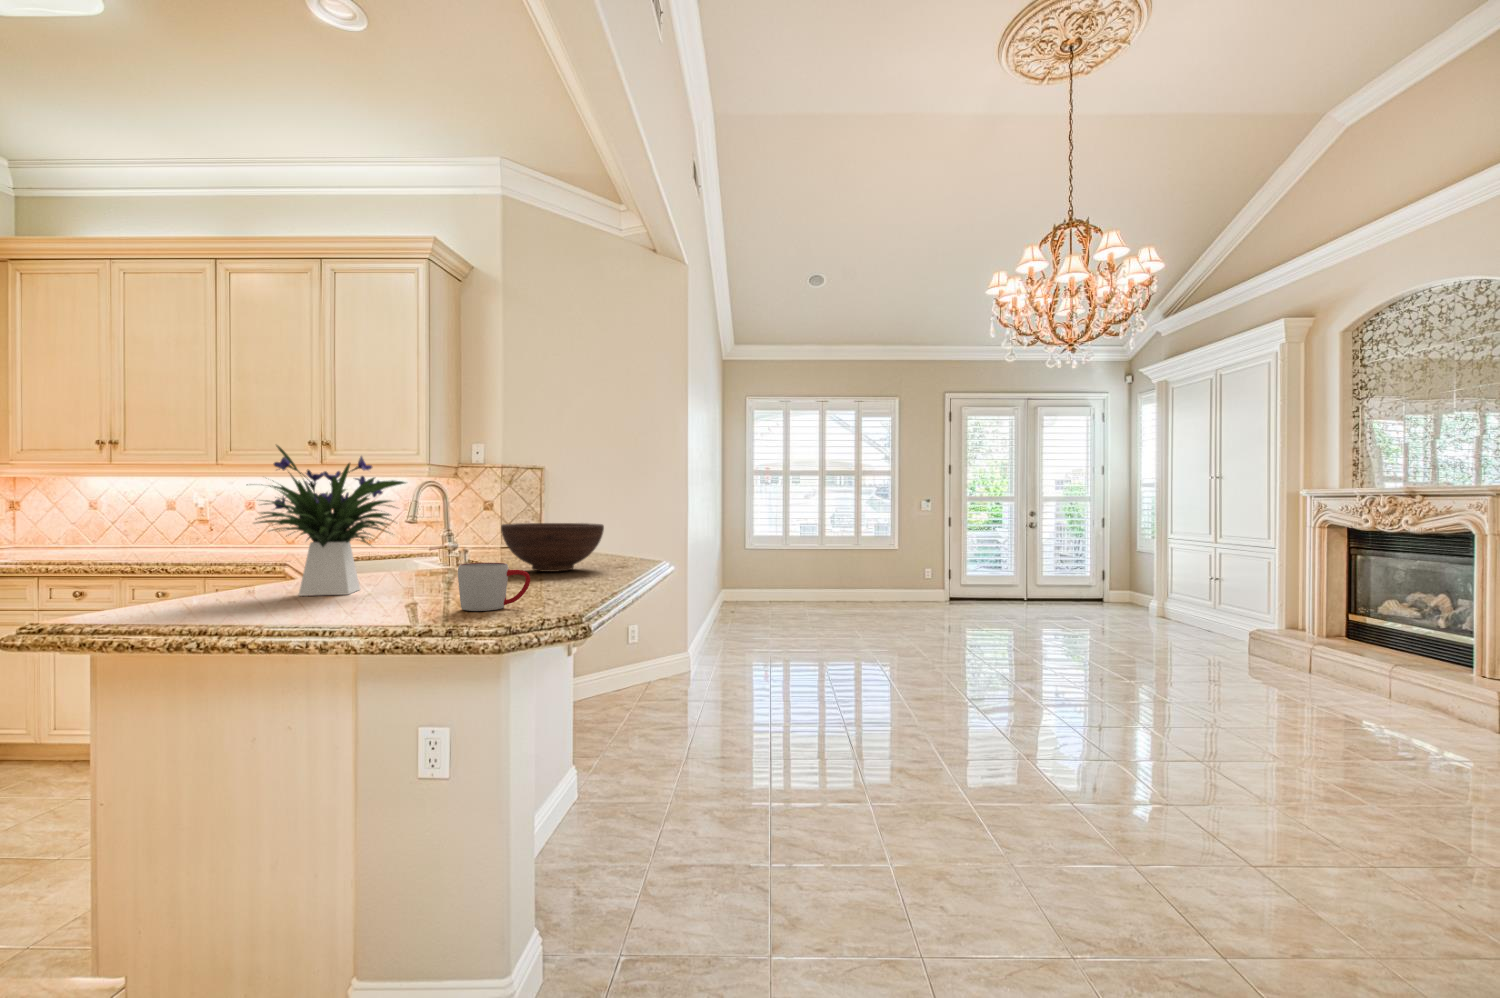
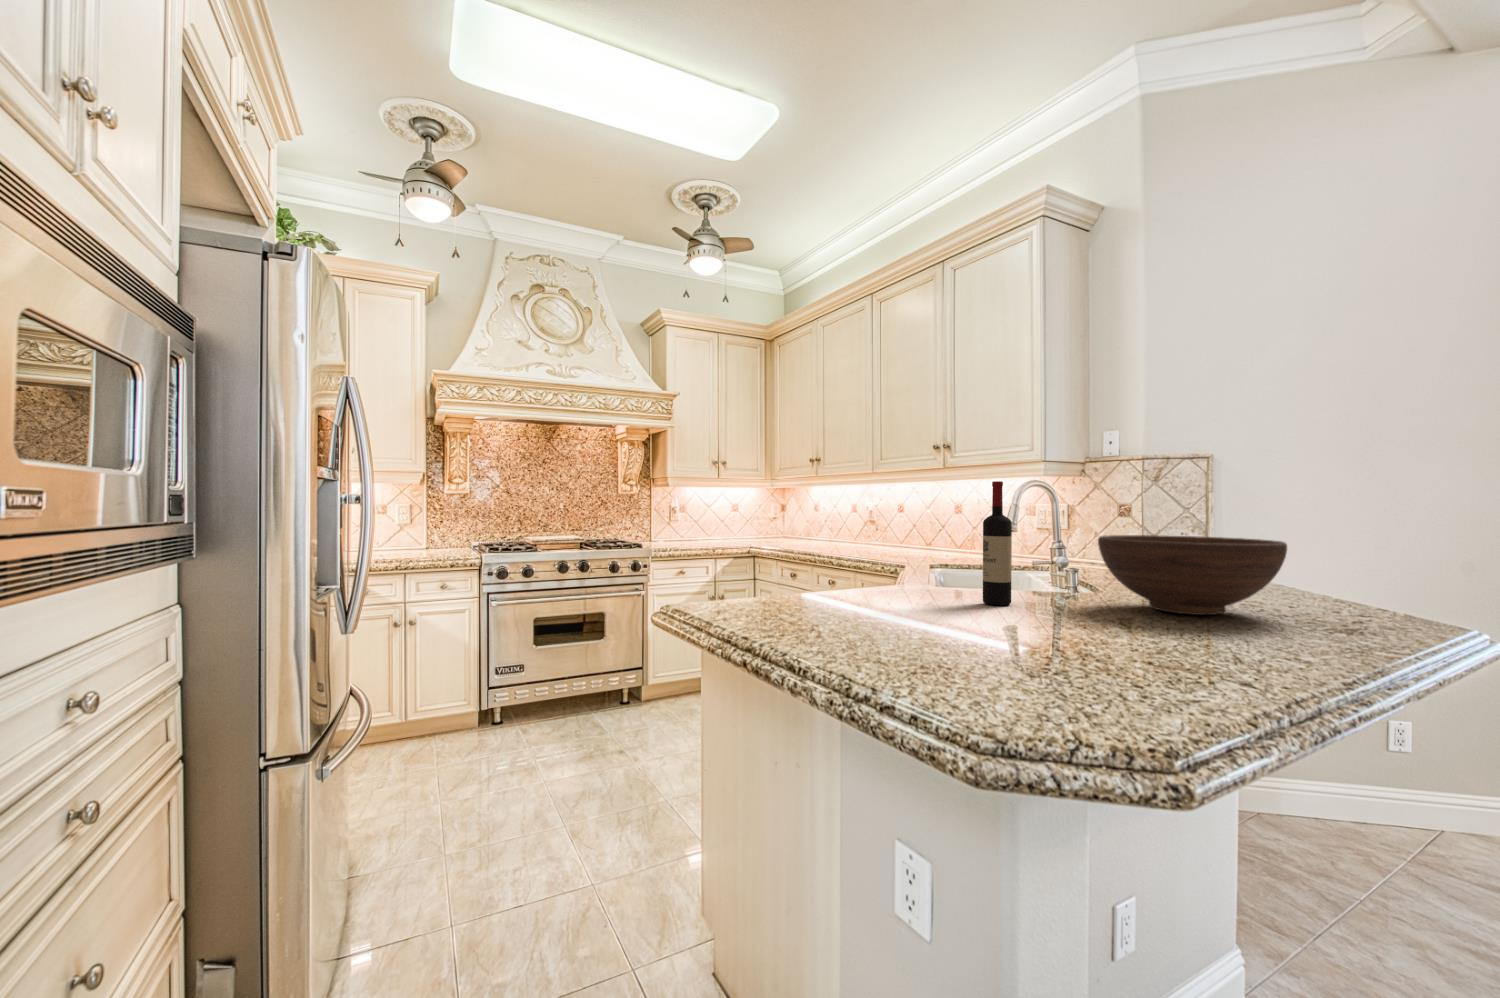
flower arrangement: present [247,445,405,596] -> none [771,439,947,617]
wine bottle: none [420,485,443,579] -> present [983,481,1012,605]
mug: present [458,562,530,611] -> none [951,600,1075,689]

